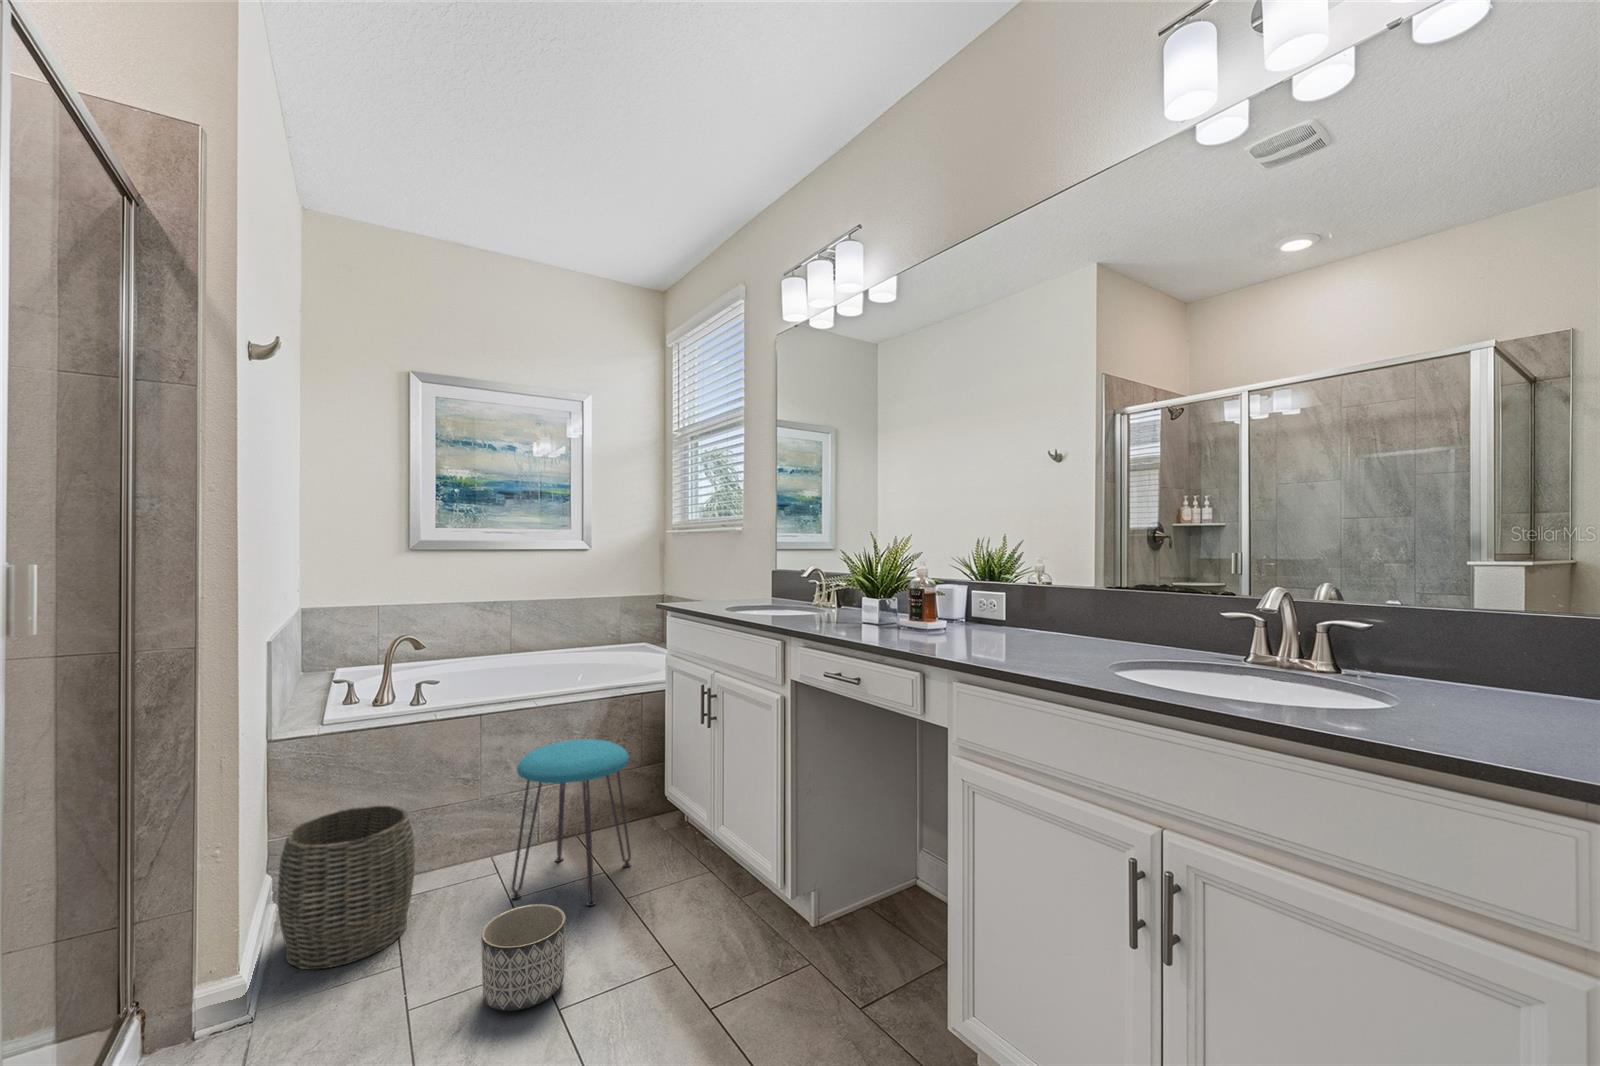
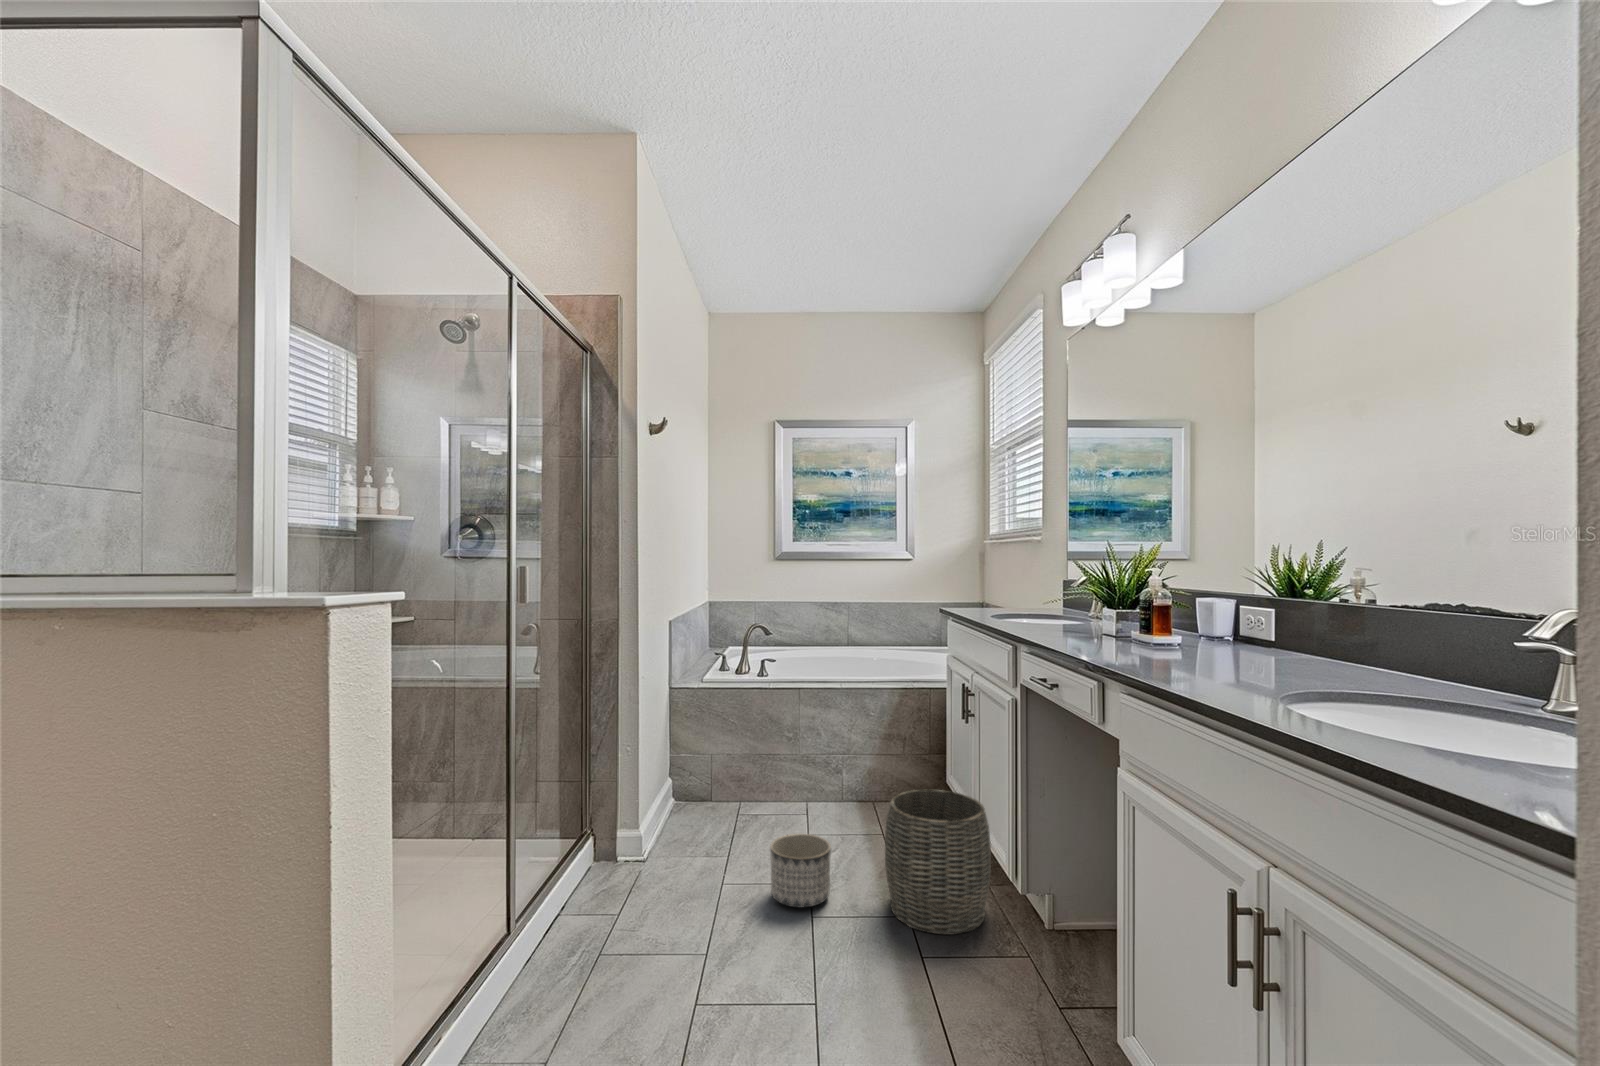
stool: present [511,739,631,906] -> none [814,718,913,856]
woven basket: present [278,806,415,969] -> present [885,789,991,935]

